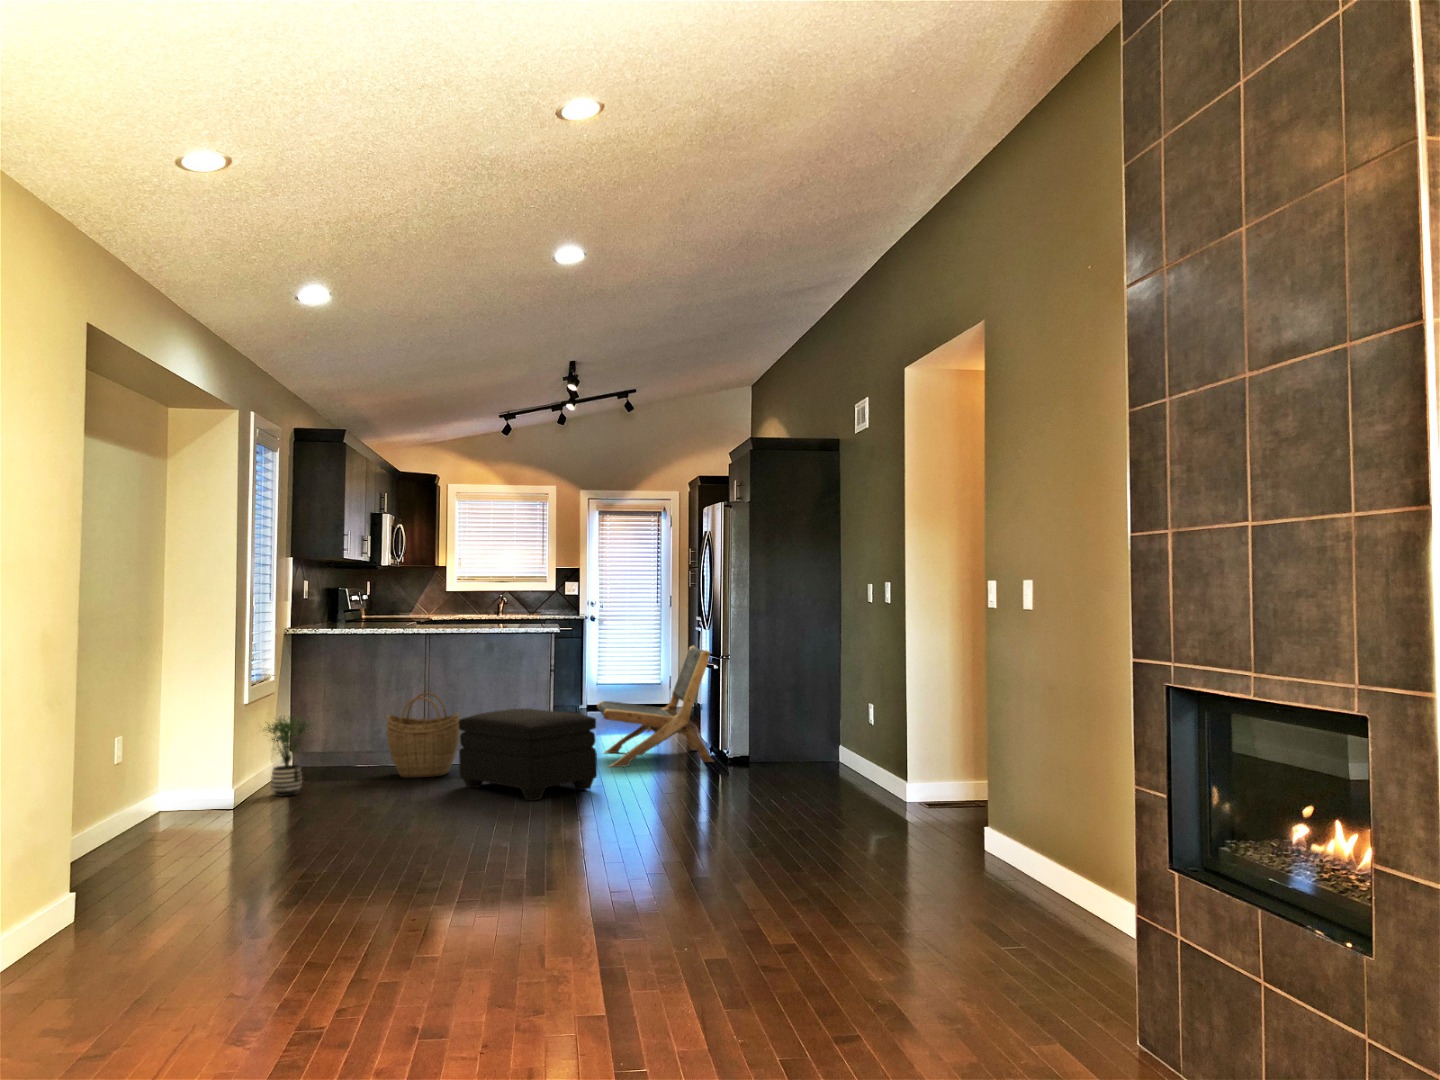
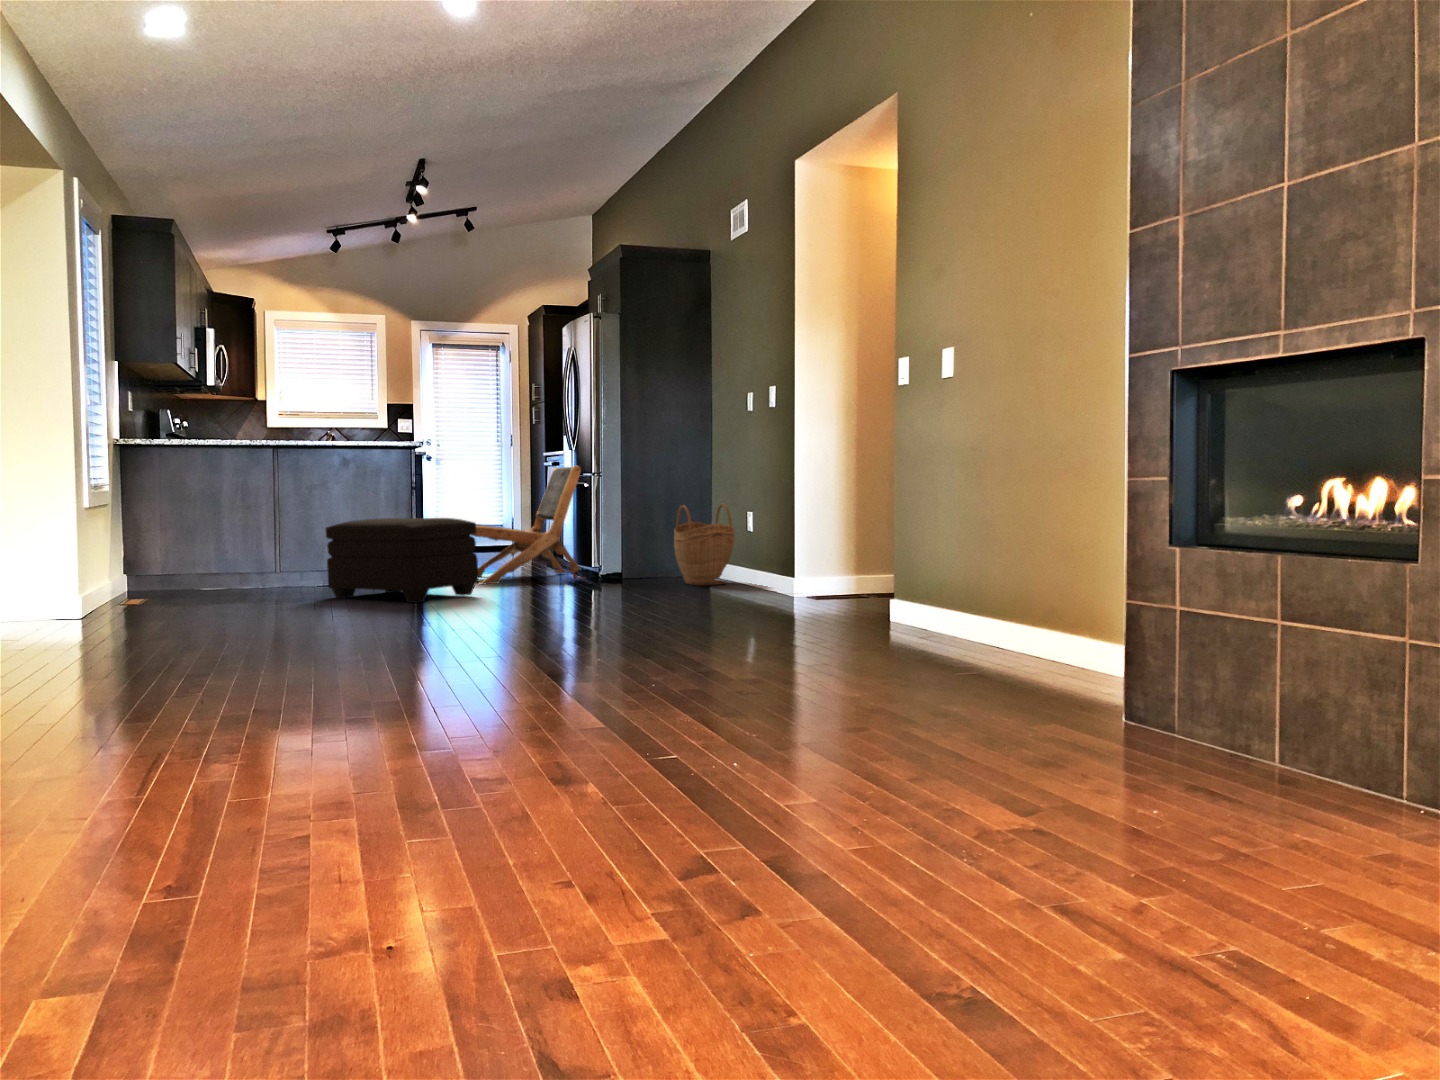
woven basket: present [387,693,460,778] -> present [674,504,735,586]
potted plant: present [263,715,317,796] -> none [98,521,171,608]

